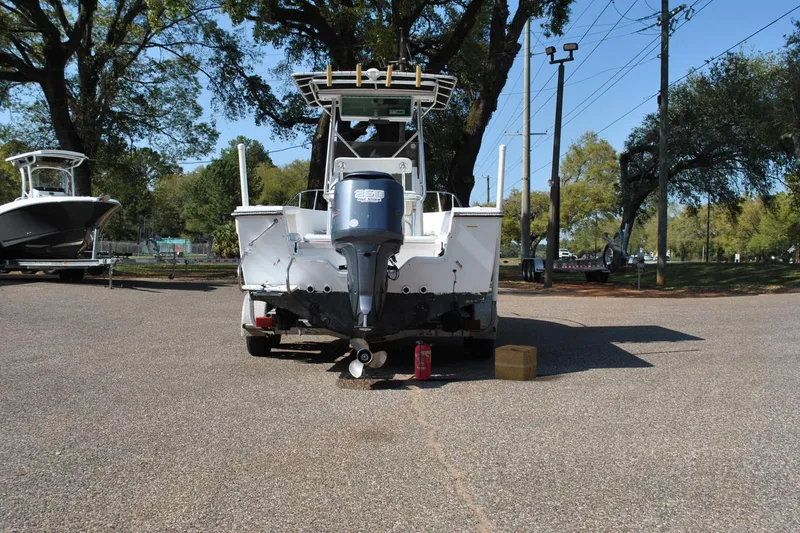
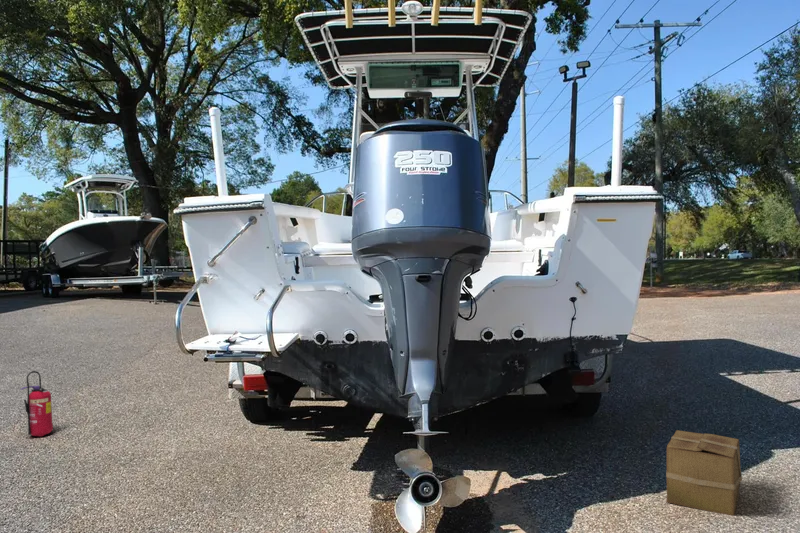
fire extinguisher: present [415,329,431,380] -> present [21,371,53,437]

